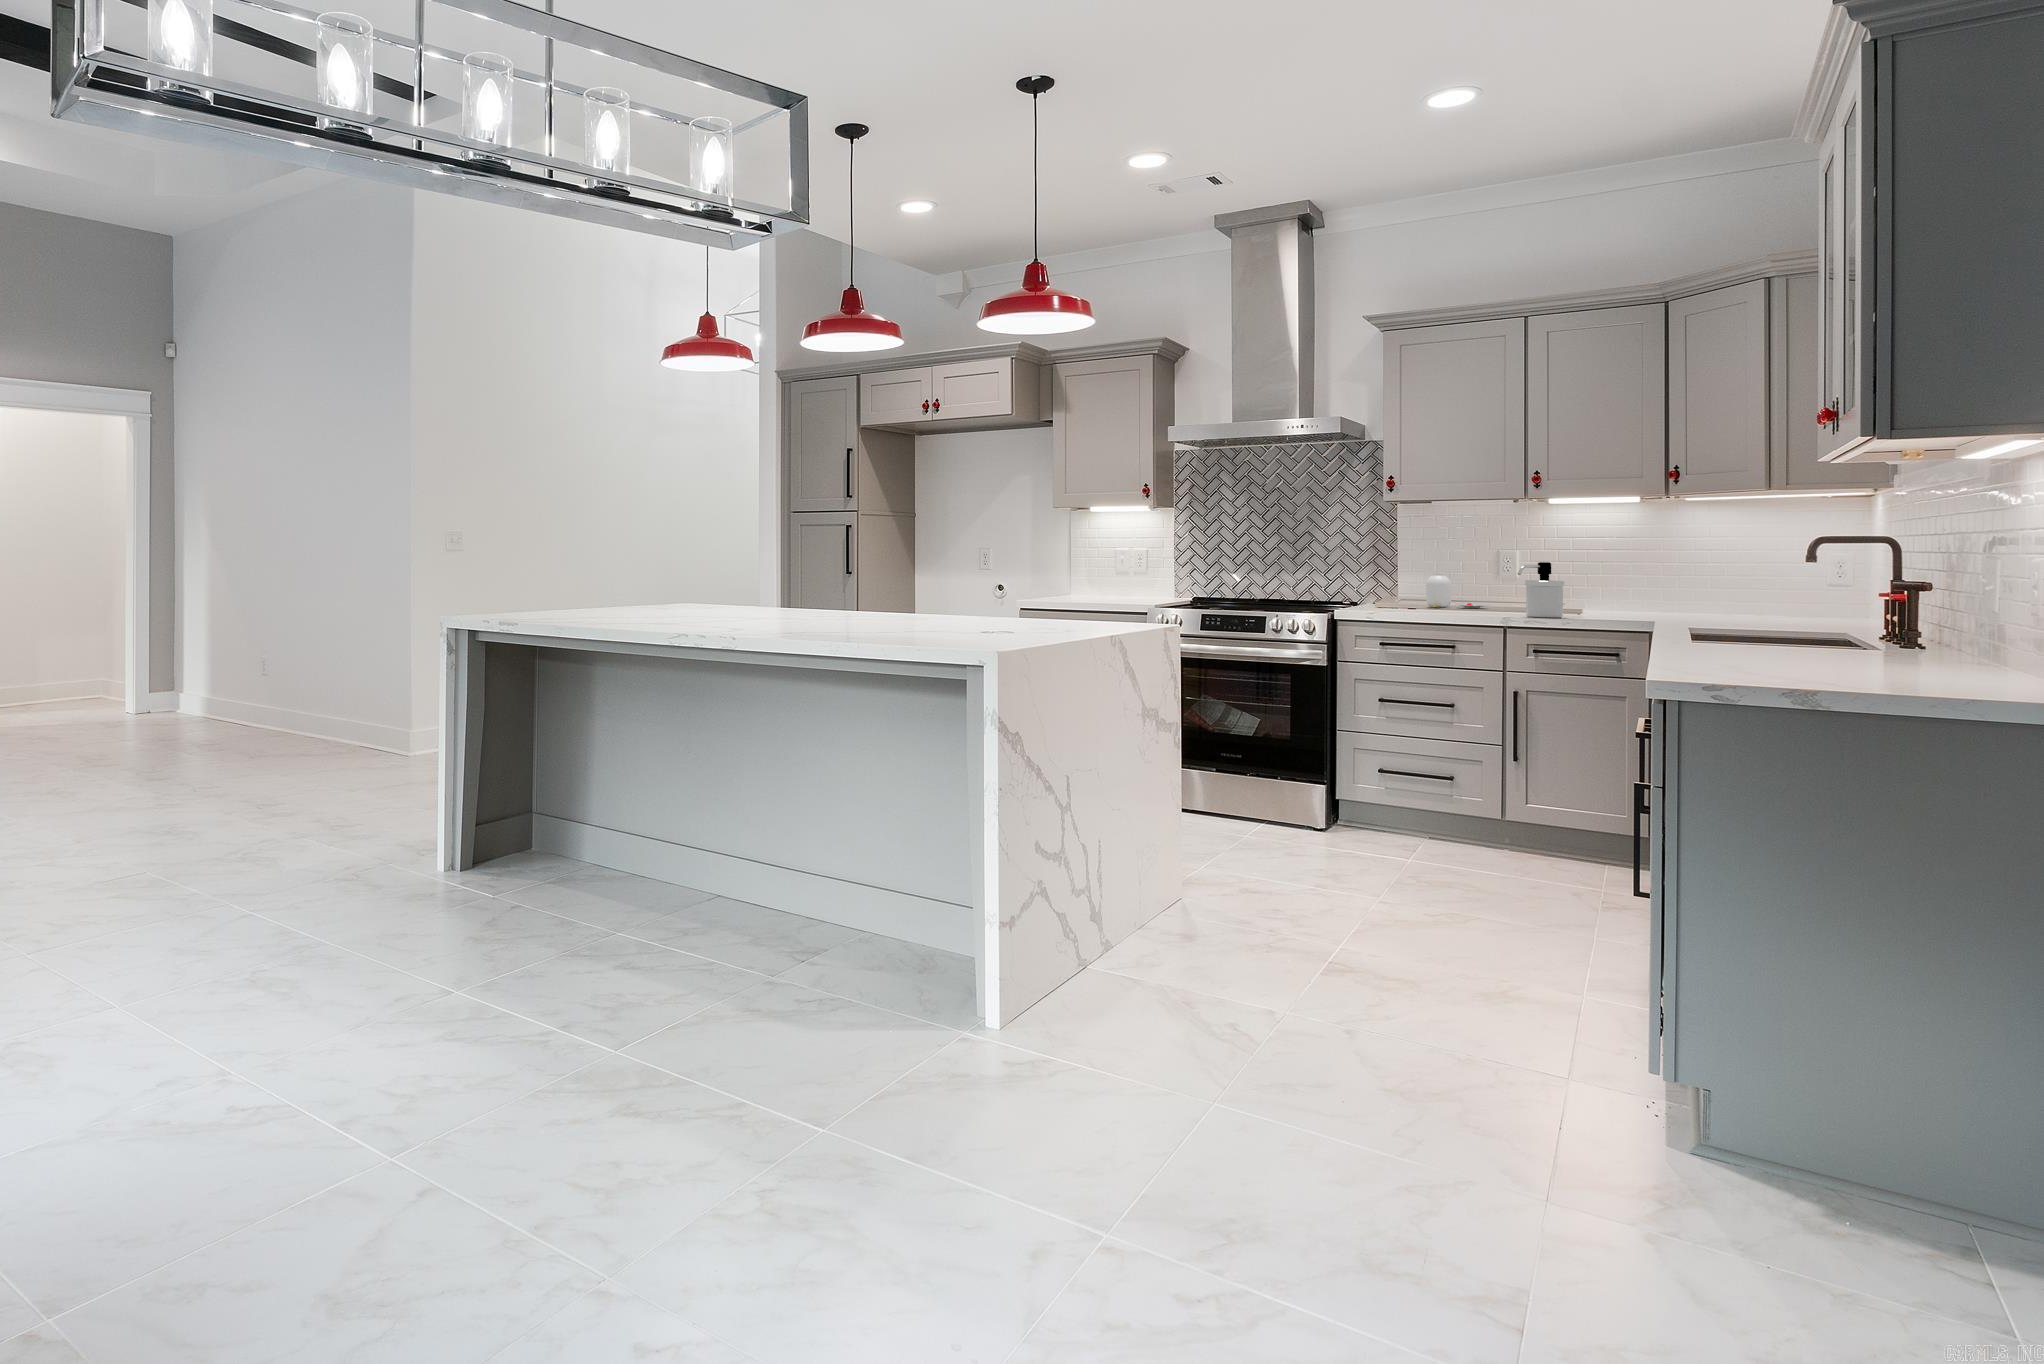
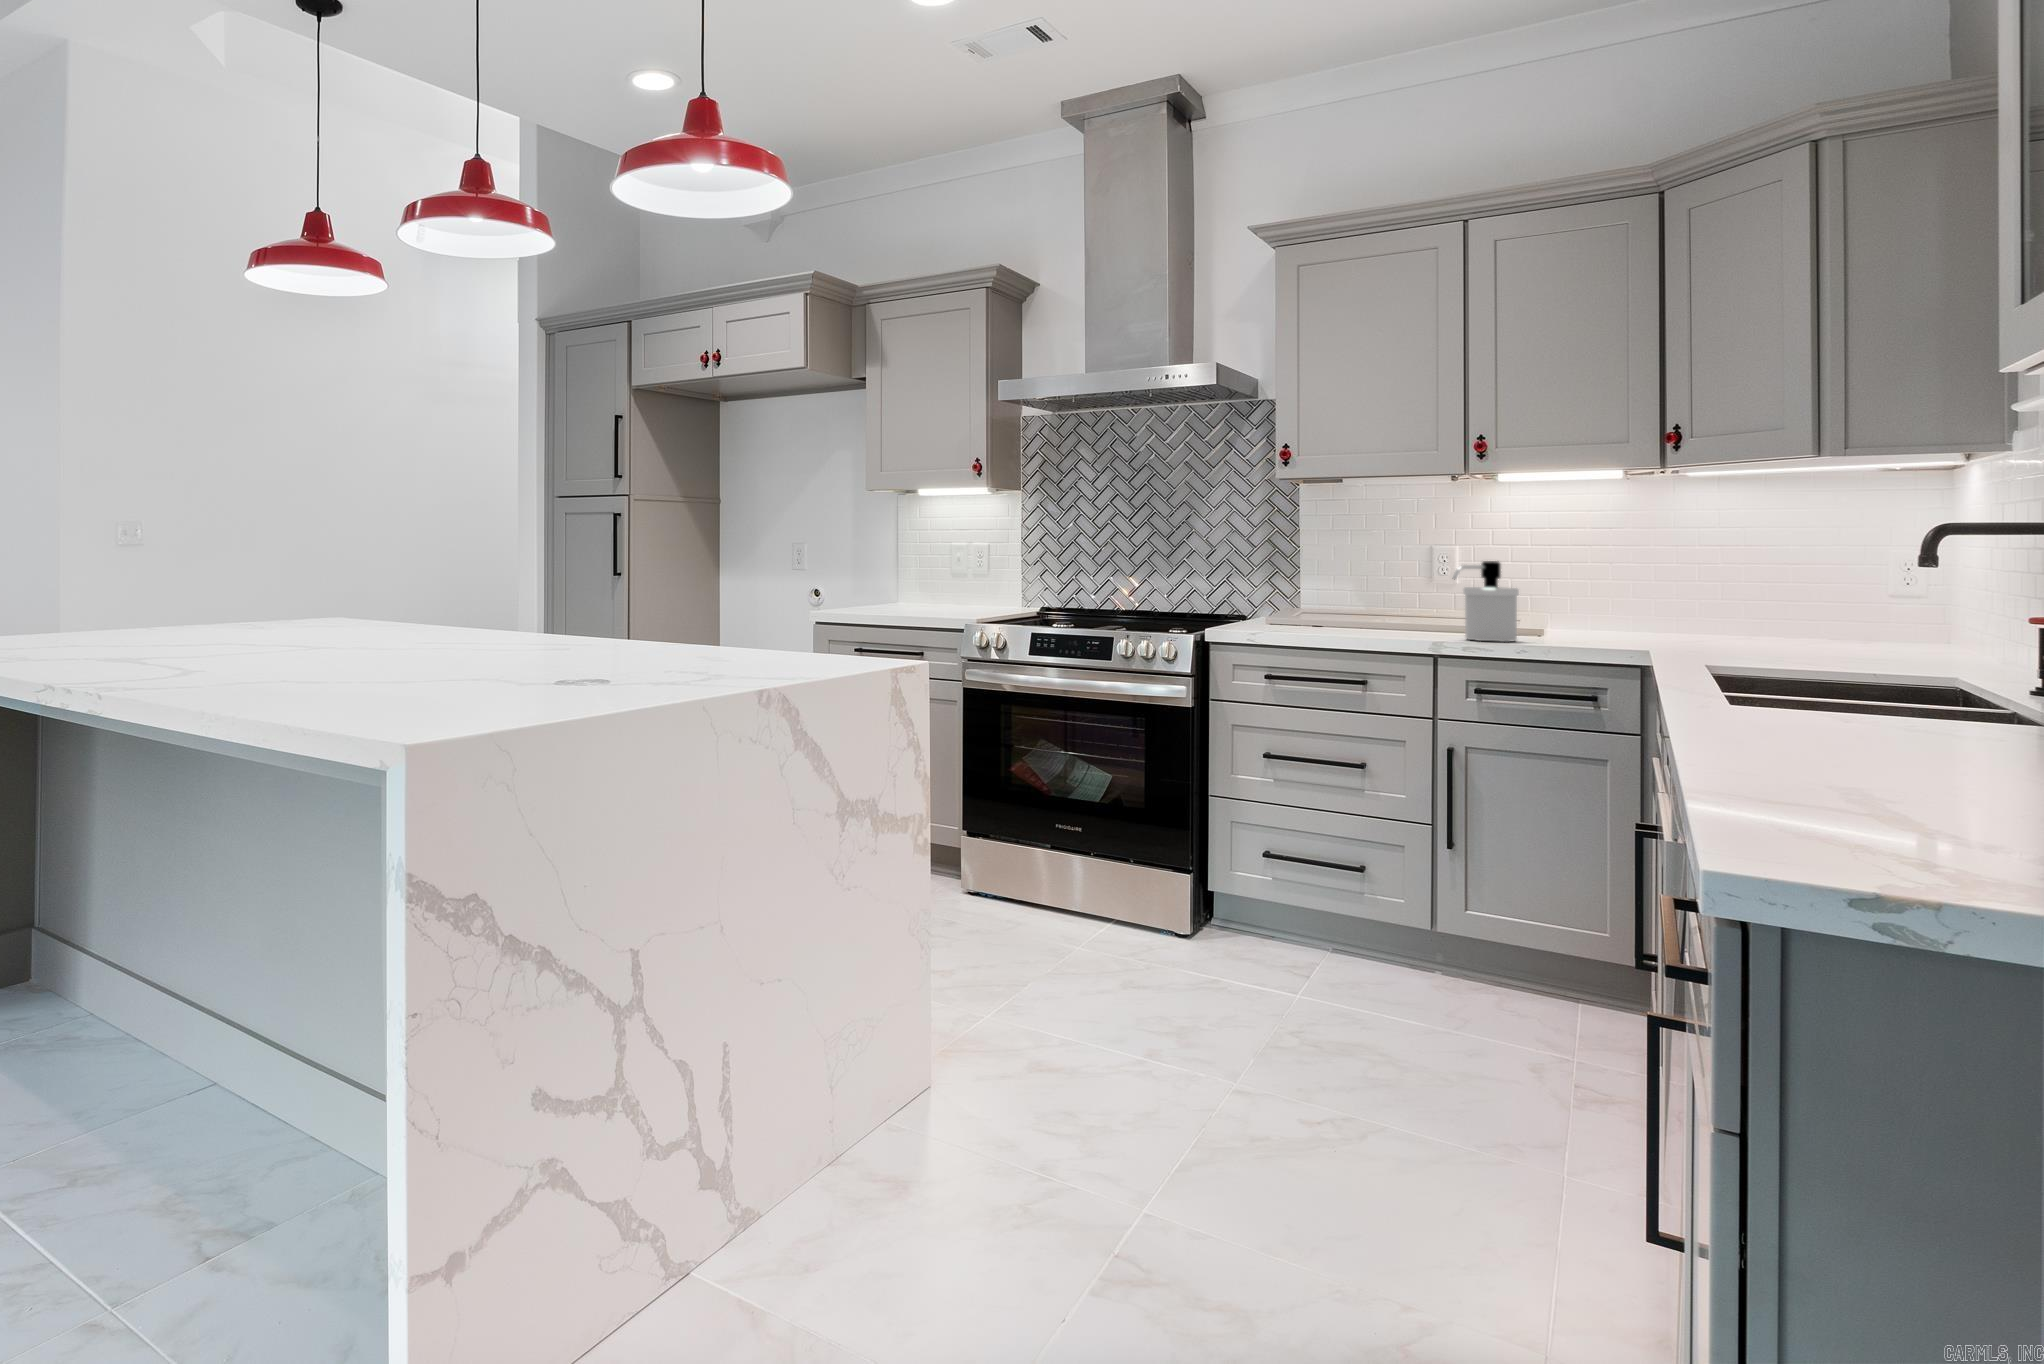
jar: present [1426,572,1488,608] -> none [1337,574,1423,623]

